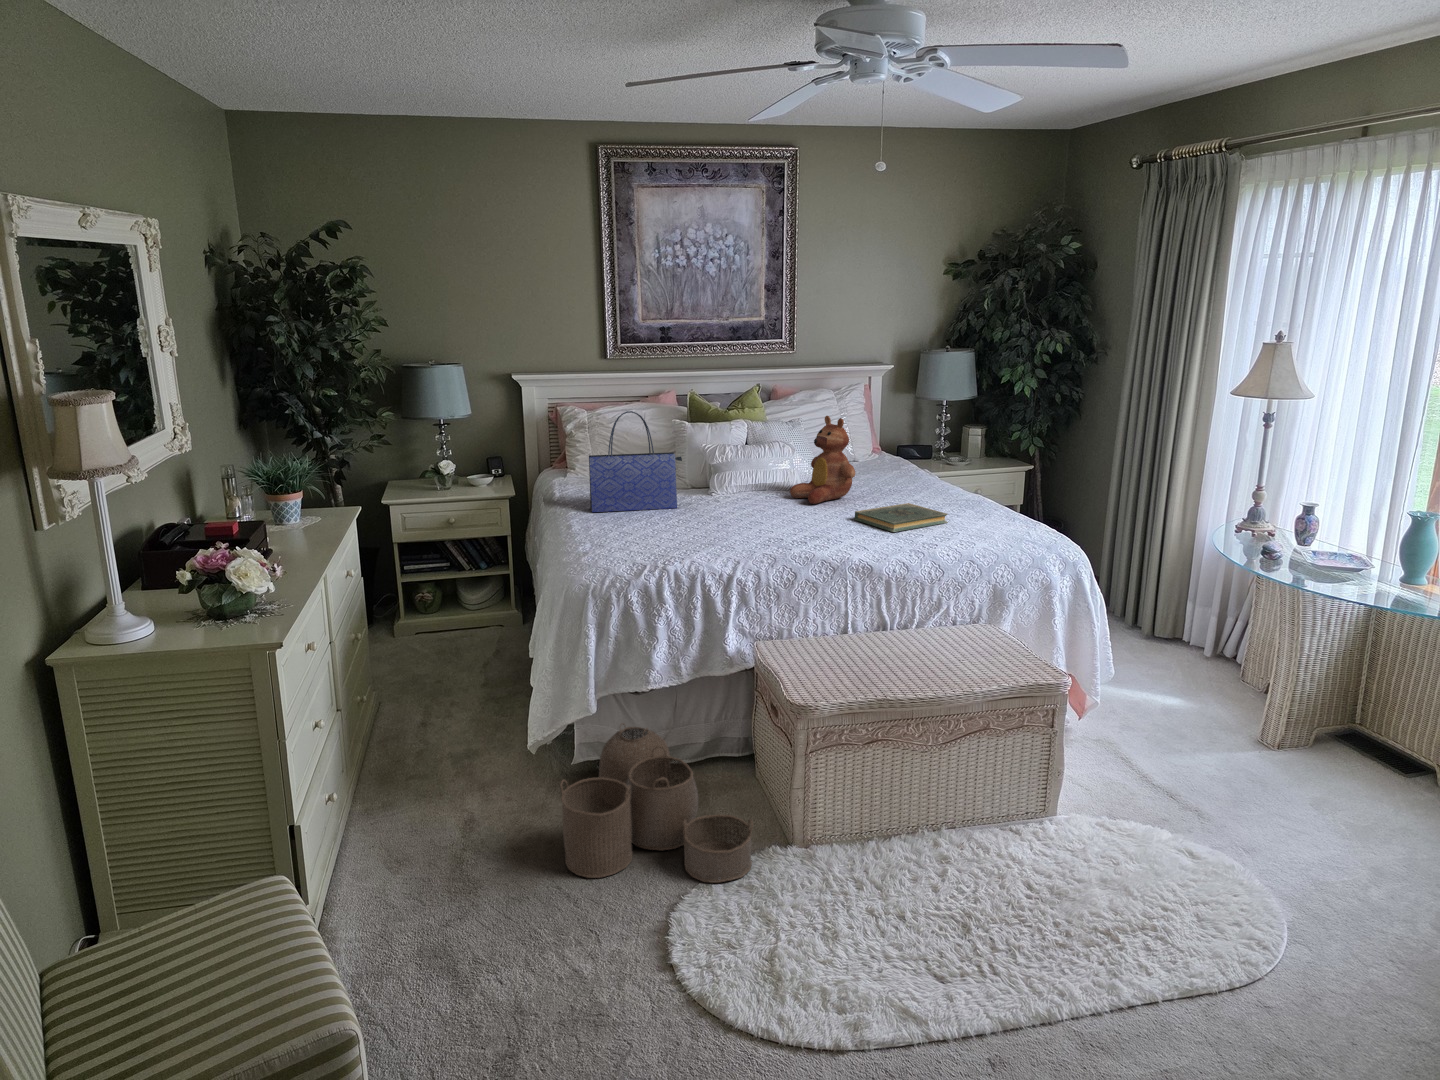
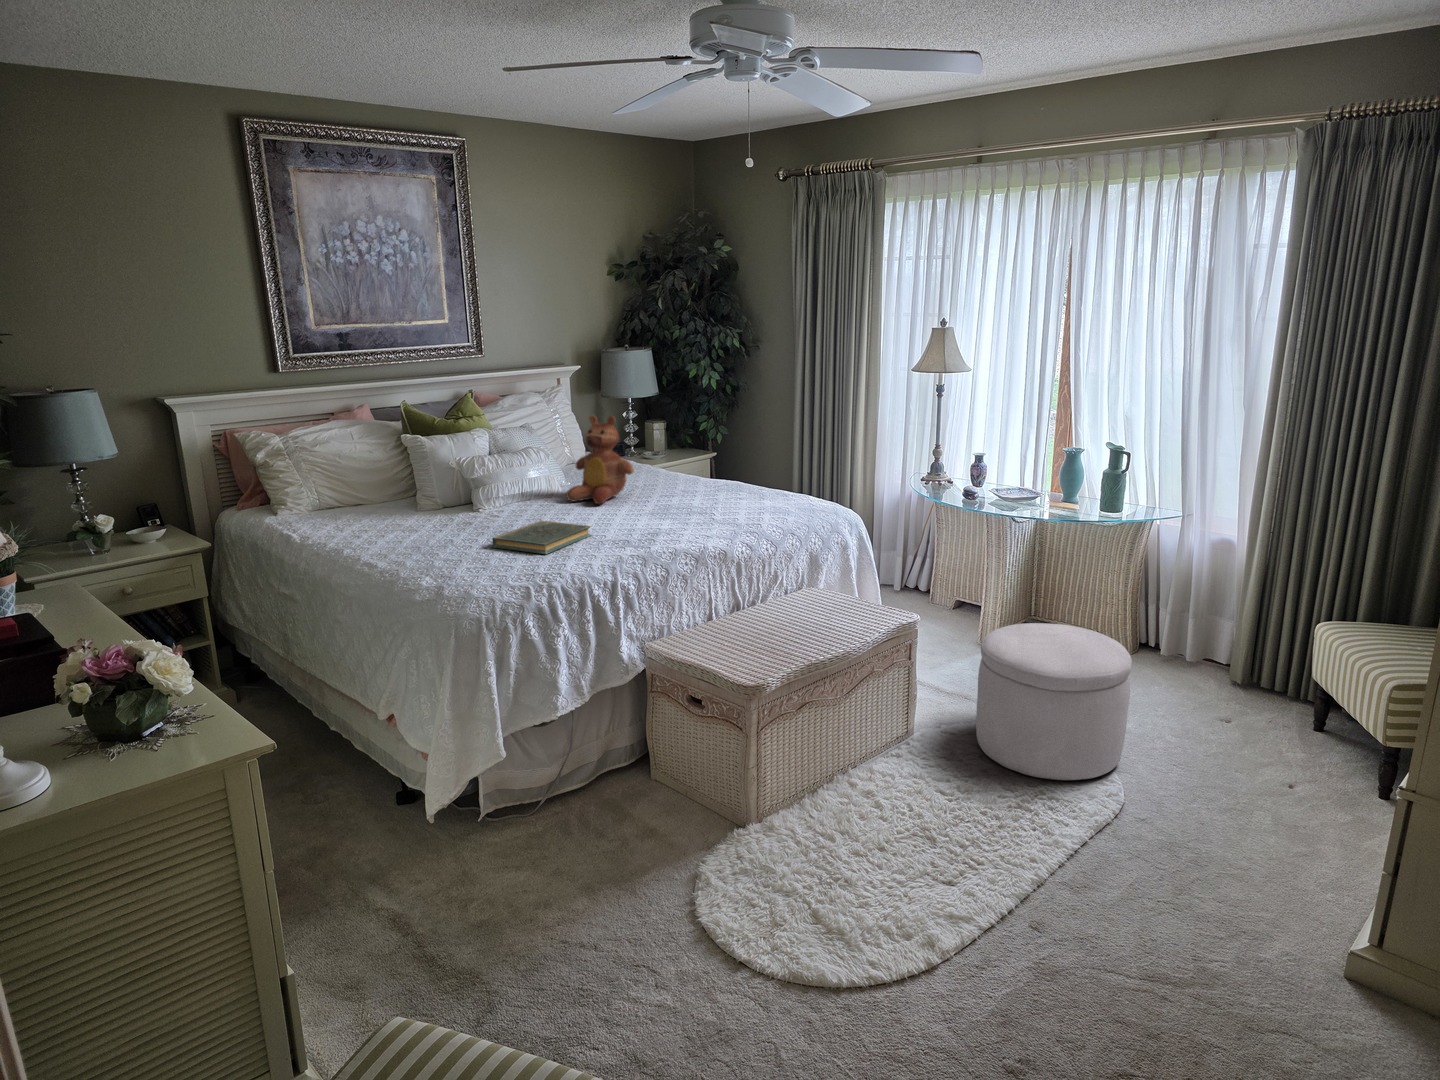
tote bag: present [589,411,682,512] -> none [362,425,467,546]
book: present [855,503,948,532] -> present [492,521,591,554]
ottoman: none [1118,718,1338,936] -> present [976,623,1132,780]
woven basket: present [560,723,753,883] -> none [514,757,736,926]

